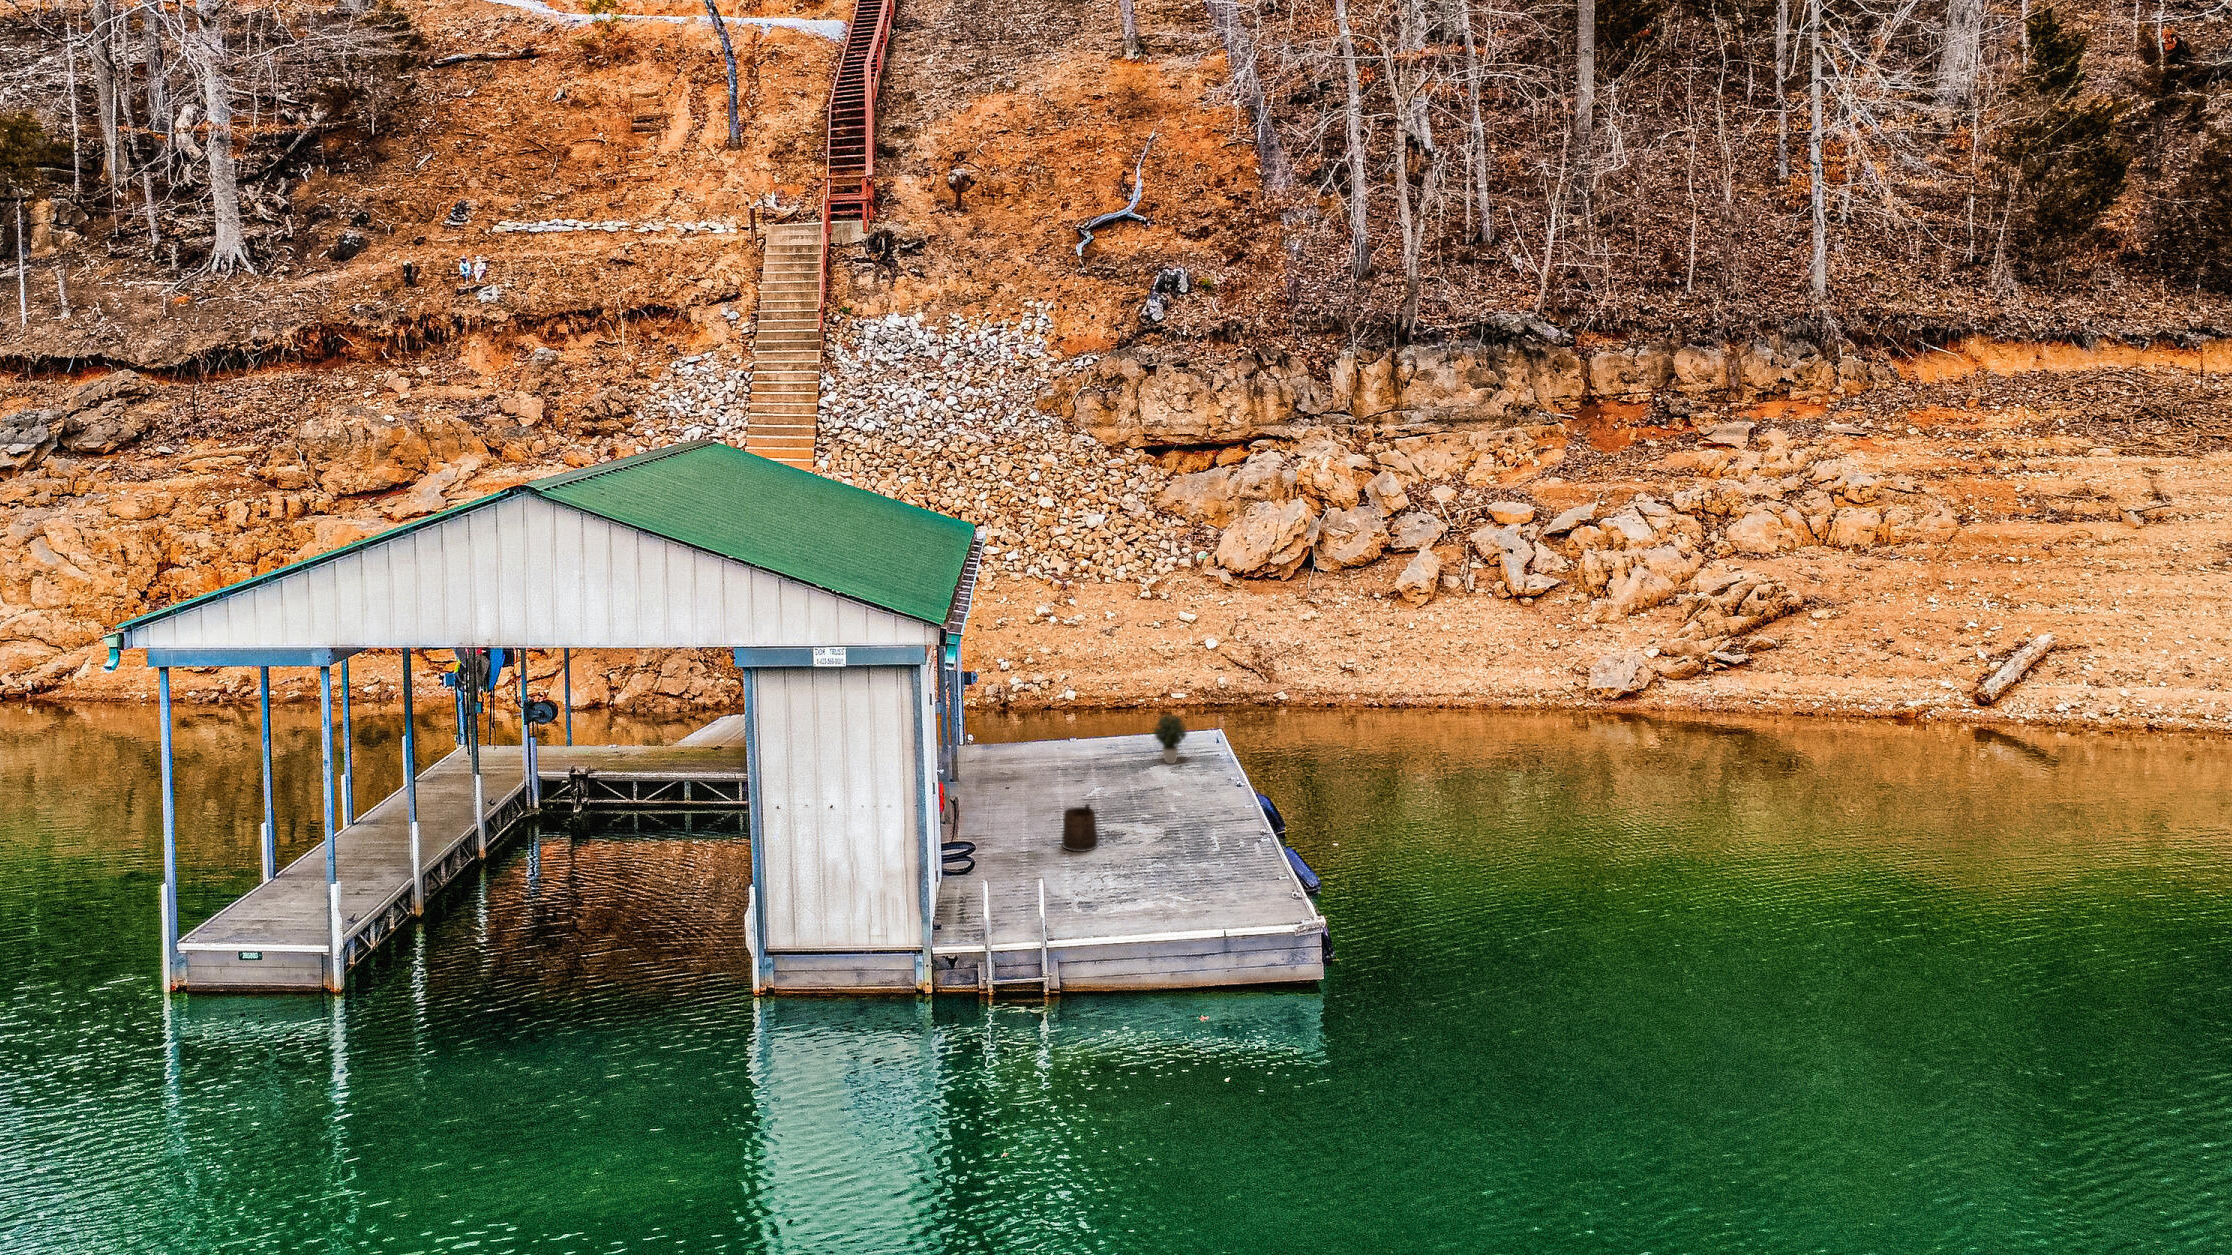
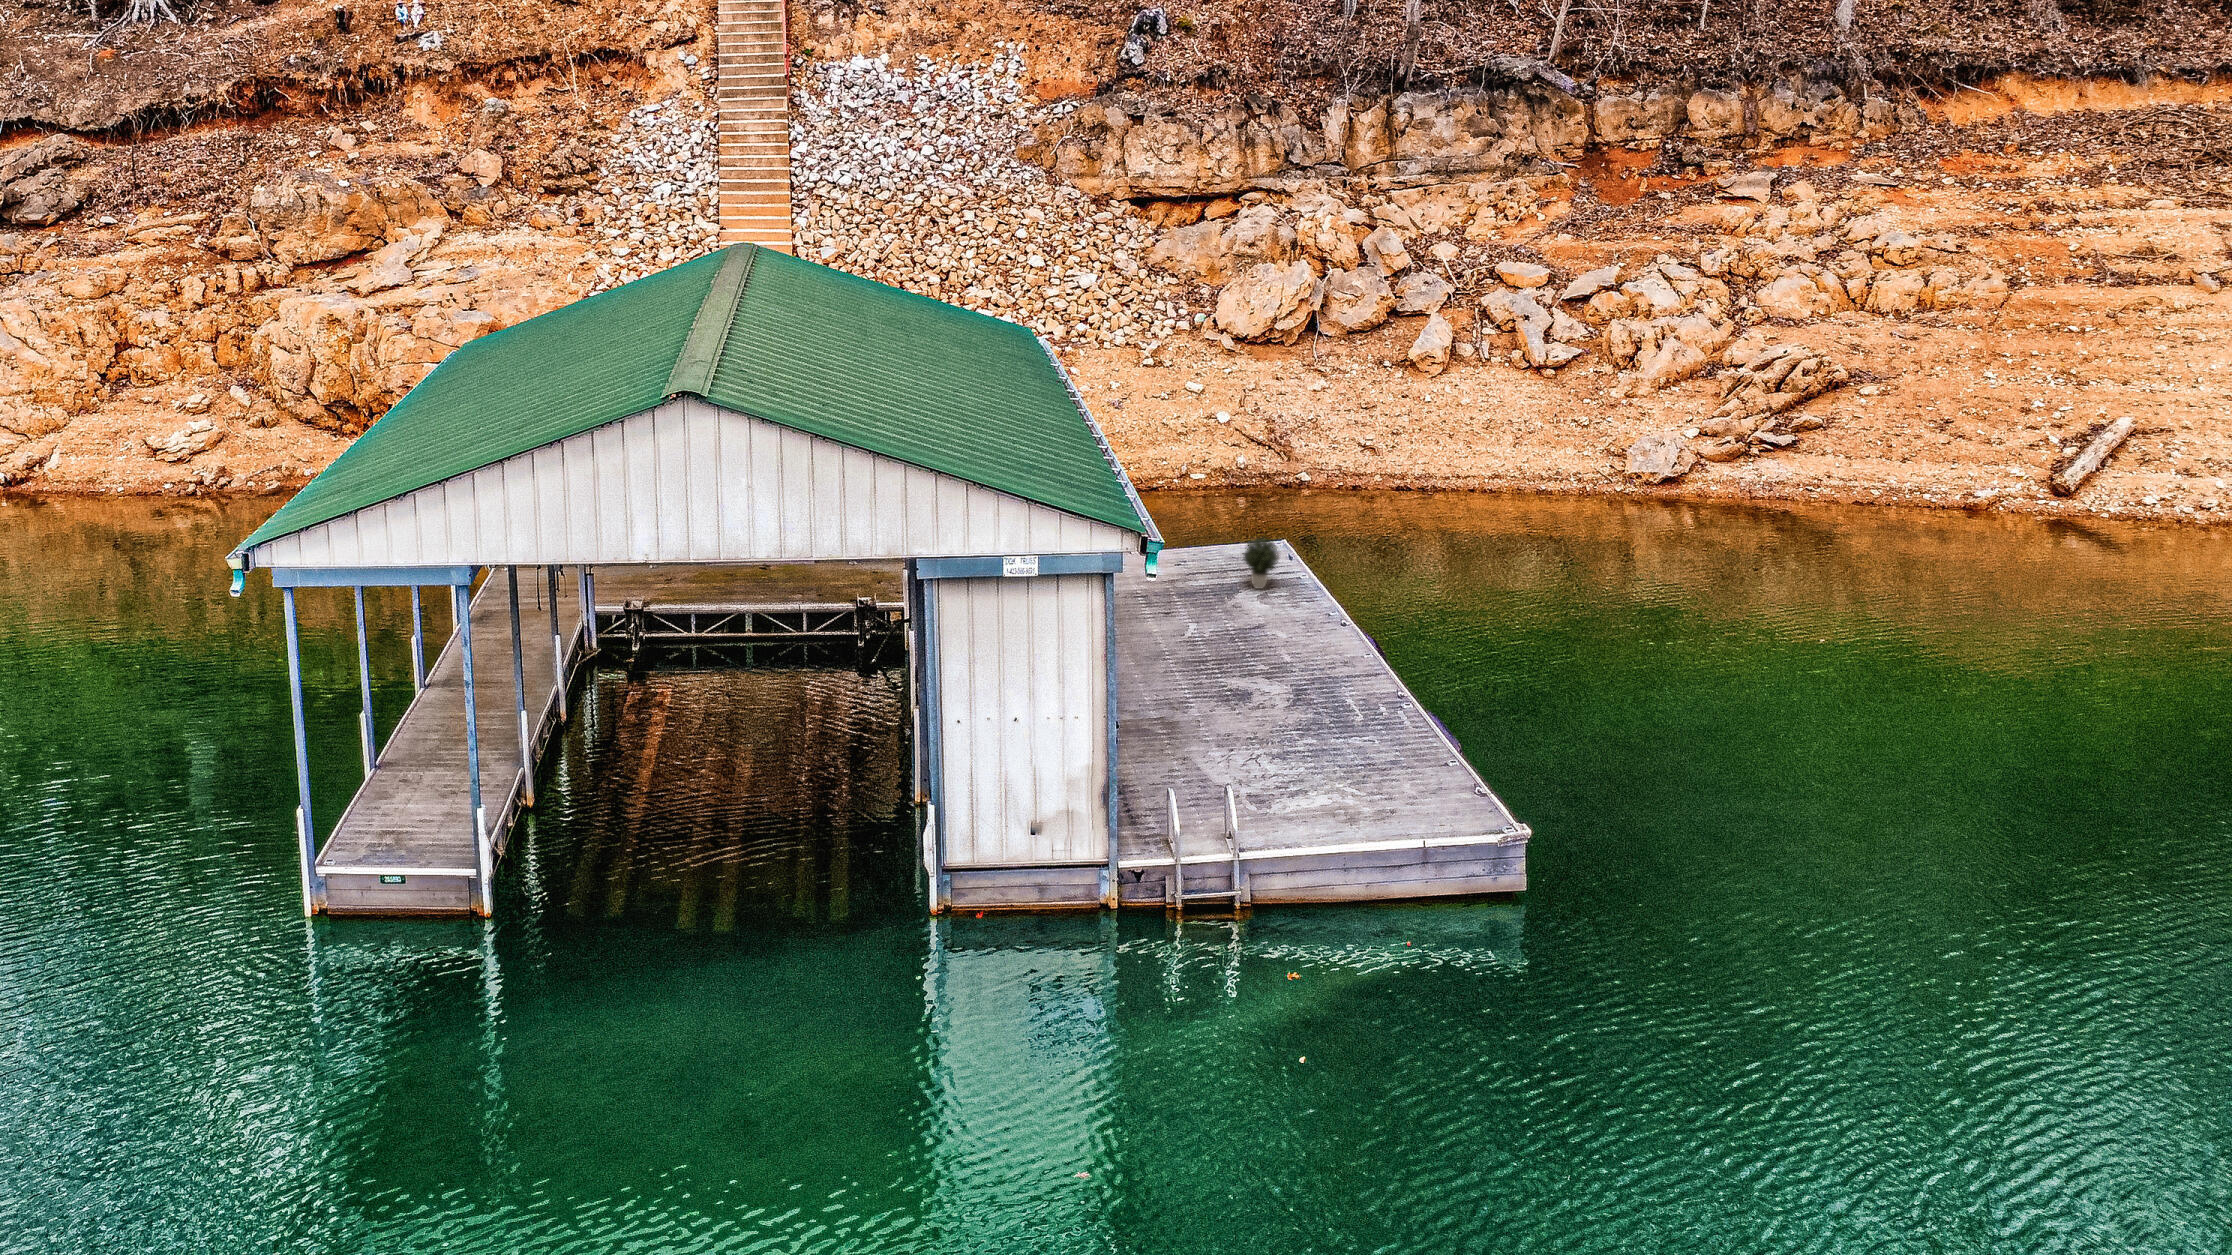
bucket: present [1062,804,1098,852] -> none [1194,663,1234,716]

